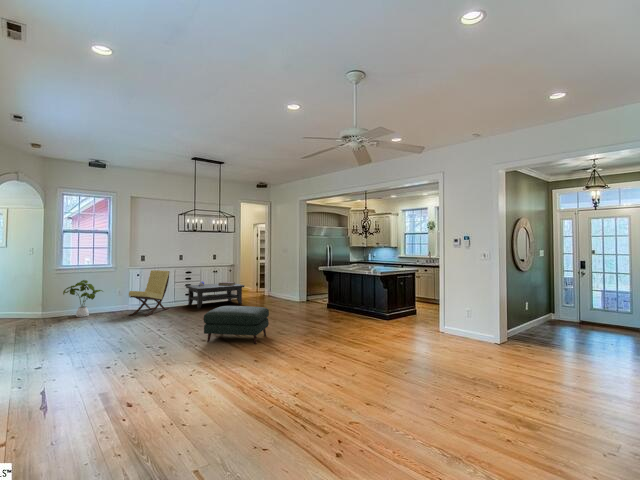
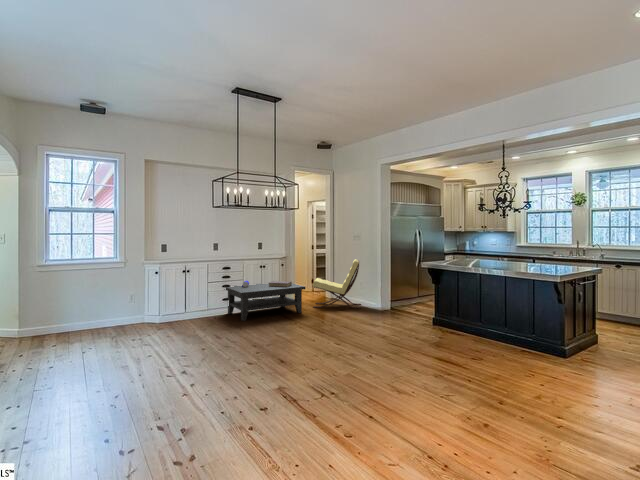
lounge chair: present [129,270,169,316] -> present [313,259,361,309]
house plant: present [63,280,102,317] -> none [47,281,108,336]
ottoman: present [204,306,269,344] -> none [266,337,380,423]

